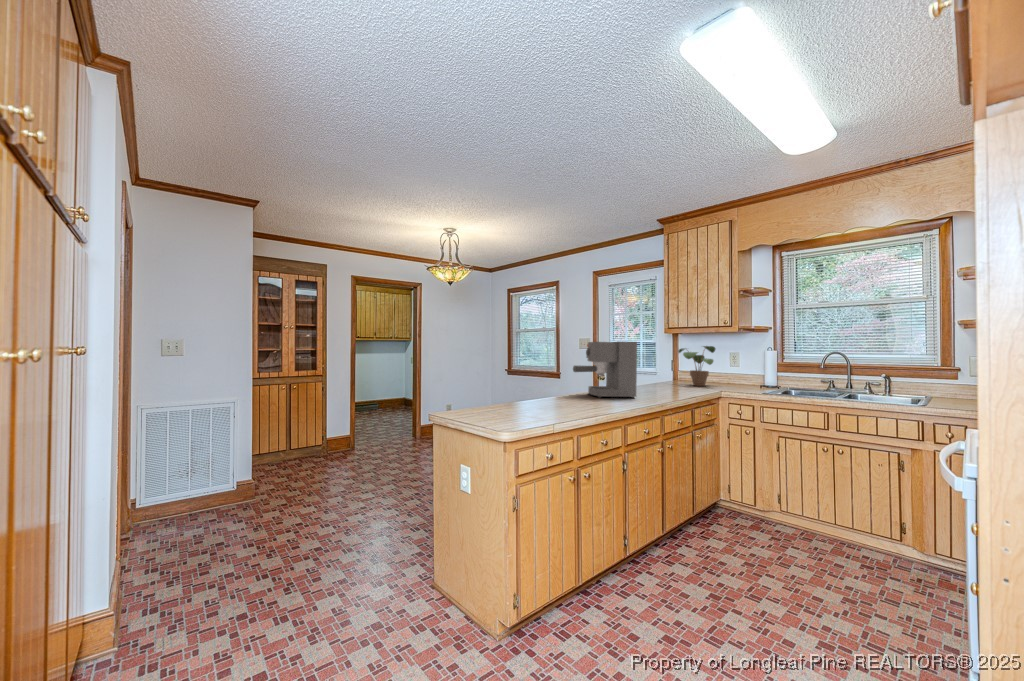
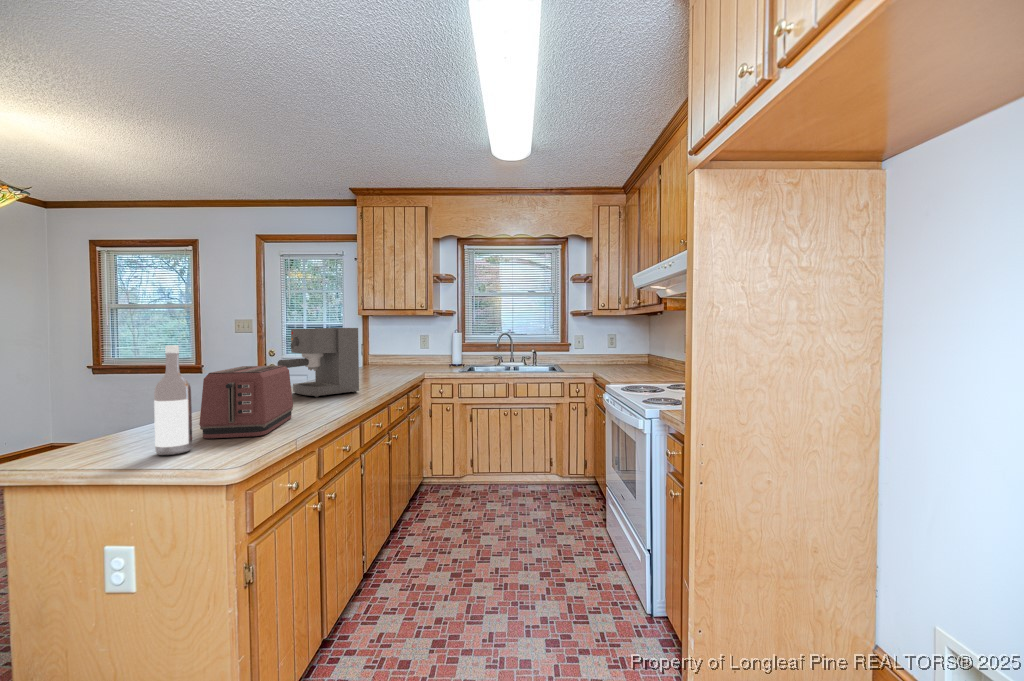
potted plant: present [679,346,715,386] -> none [375,328,412,370]
wine bottle: none [474,347,493,415] -> present [154,345,192,455]
toaster: none [502,366,567,413] -> present [199,366,293,438]

